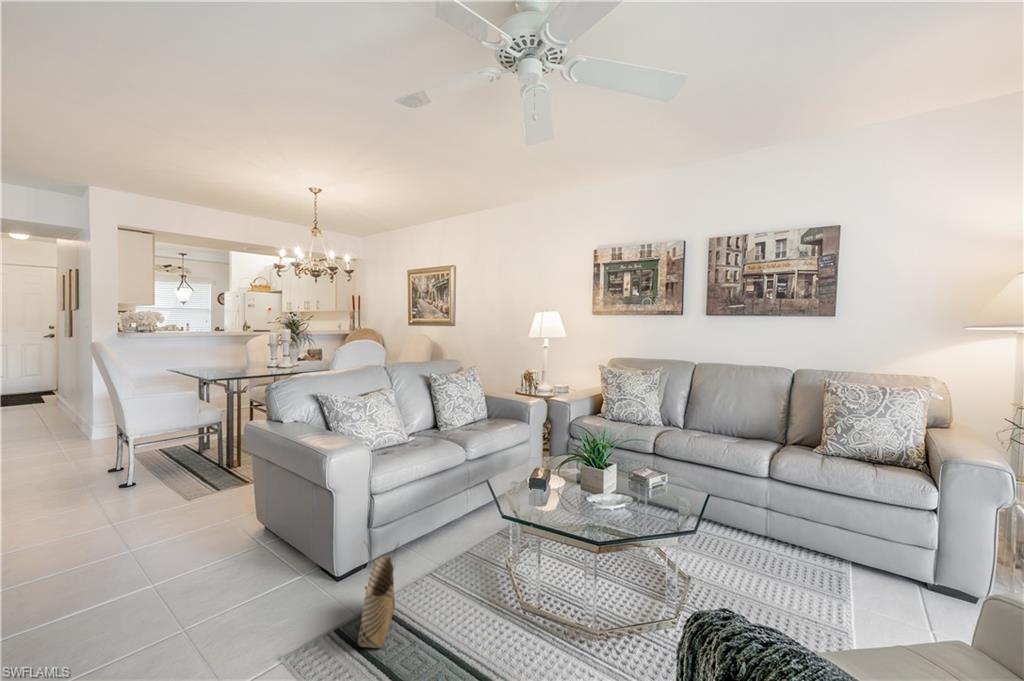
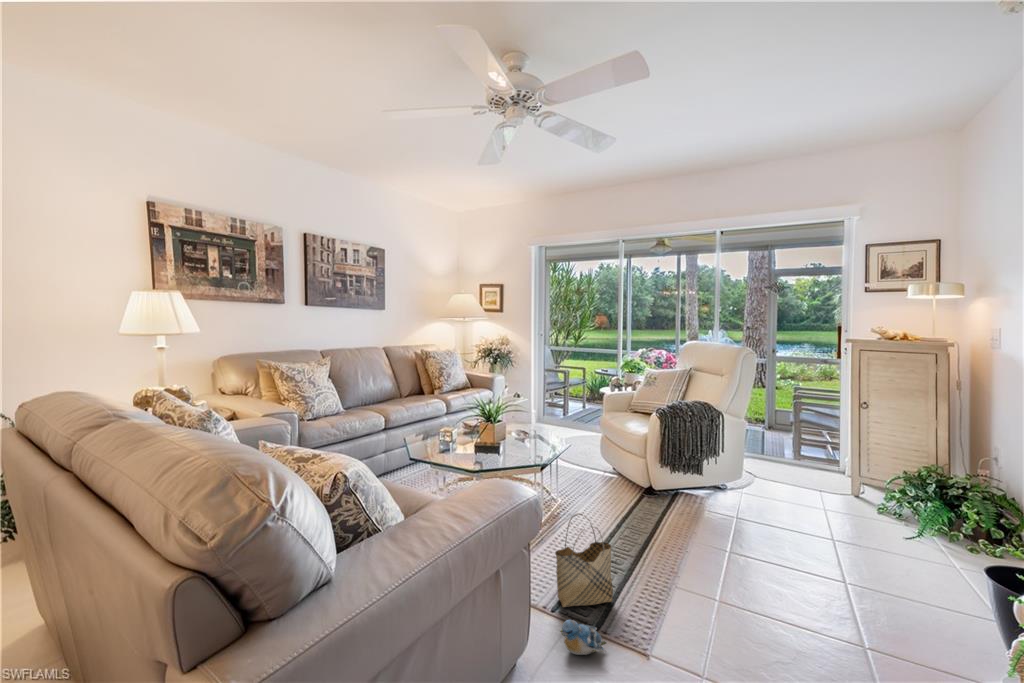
plush toy: none [301,576,334,624] -> present [561,620,606,655]

